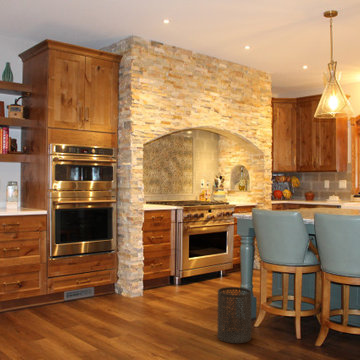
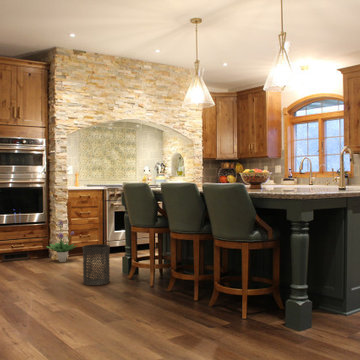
potted plant: none [125,249,163,301] -> present [46,221,76,262]

